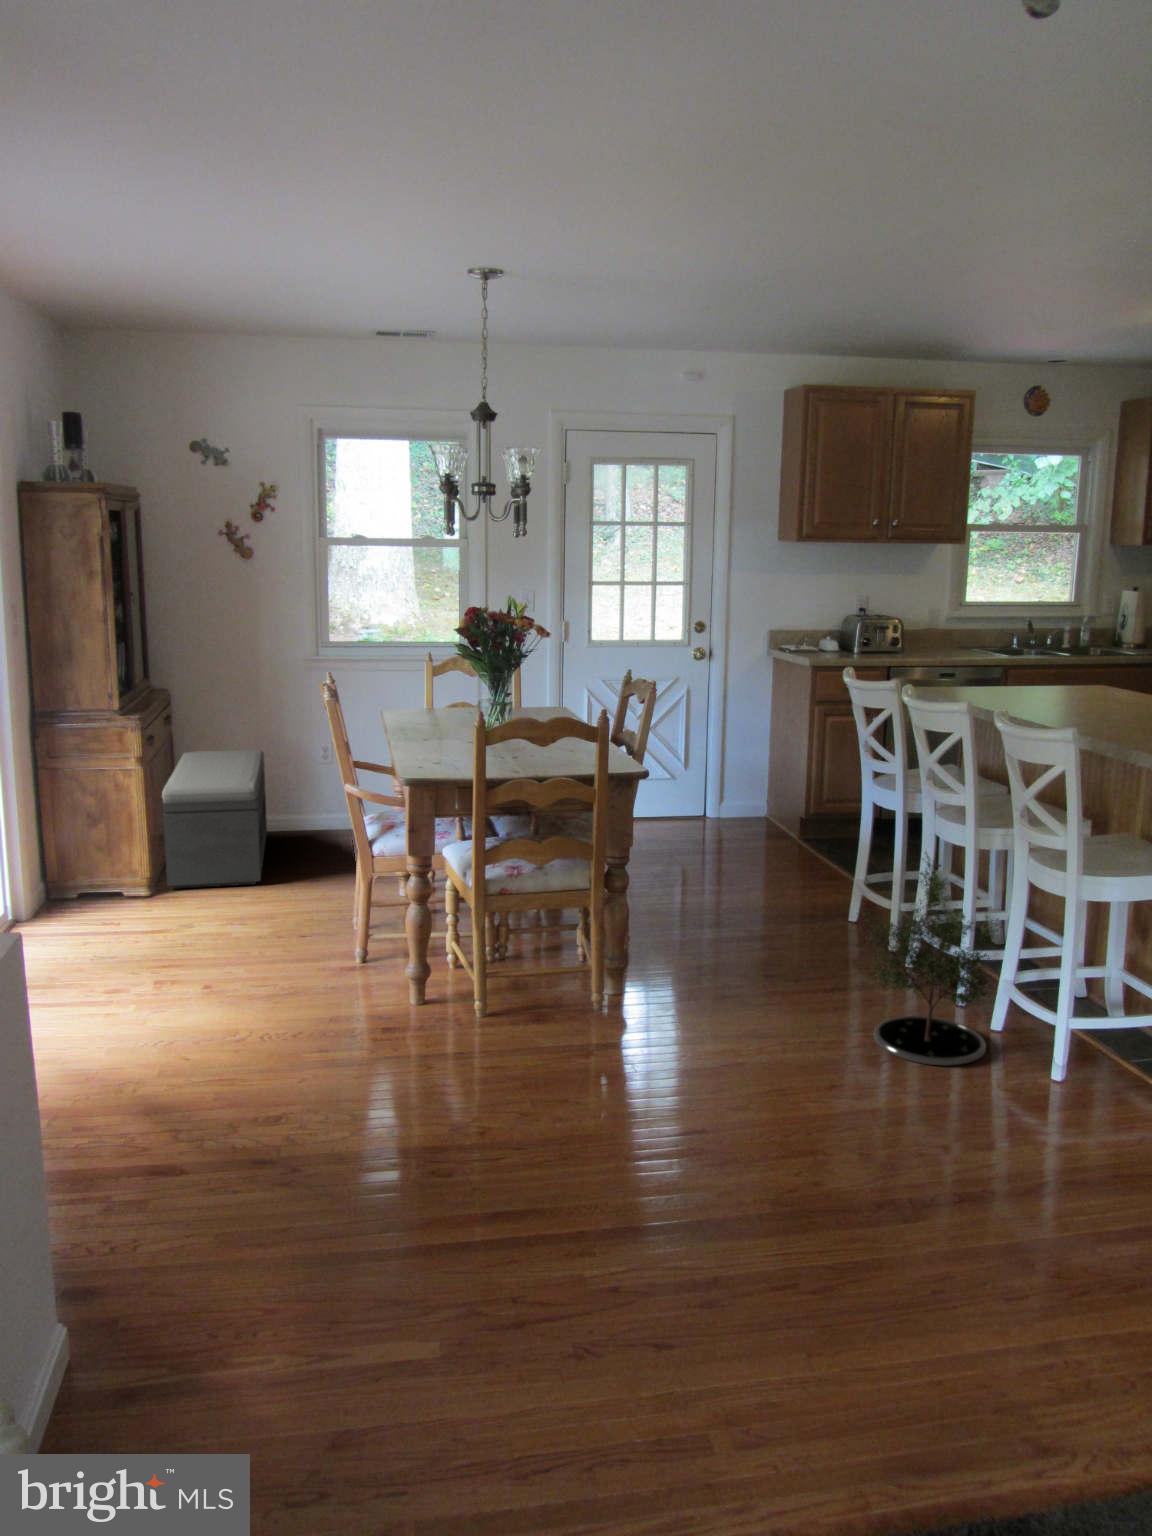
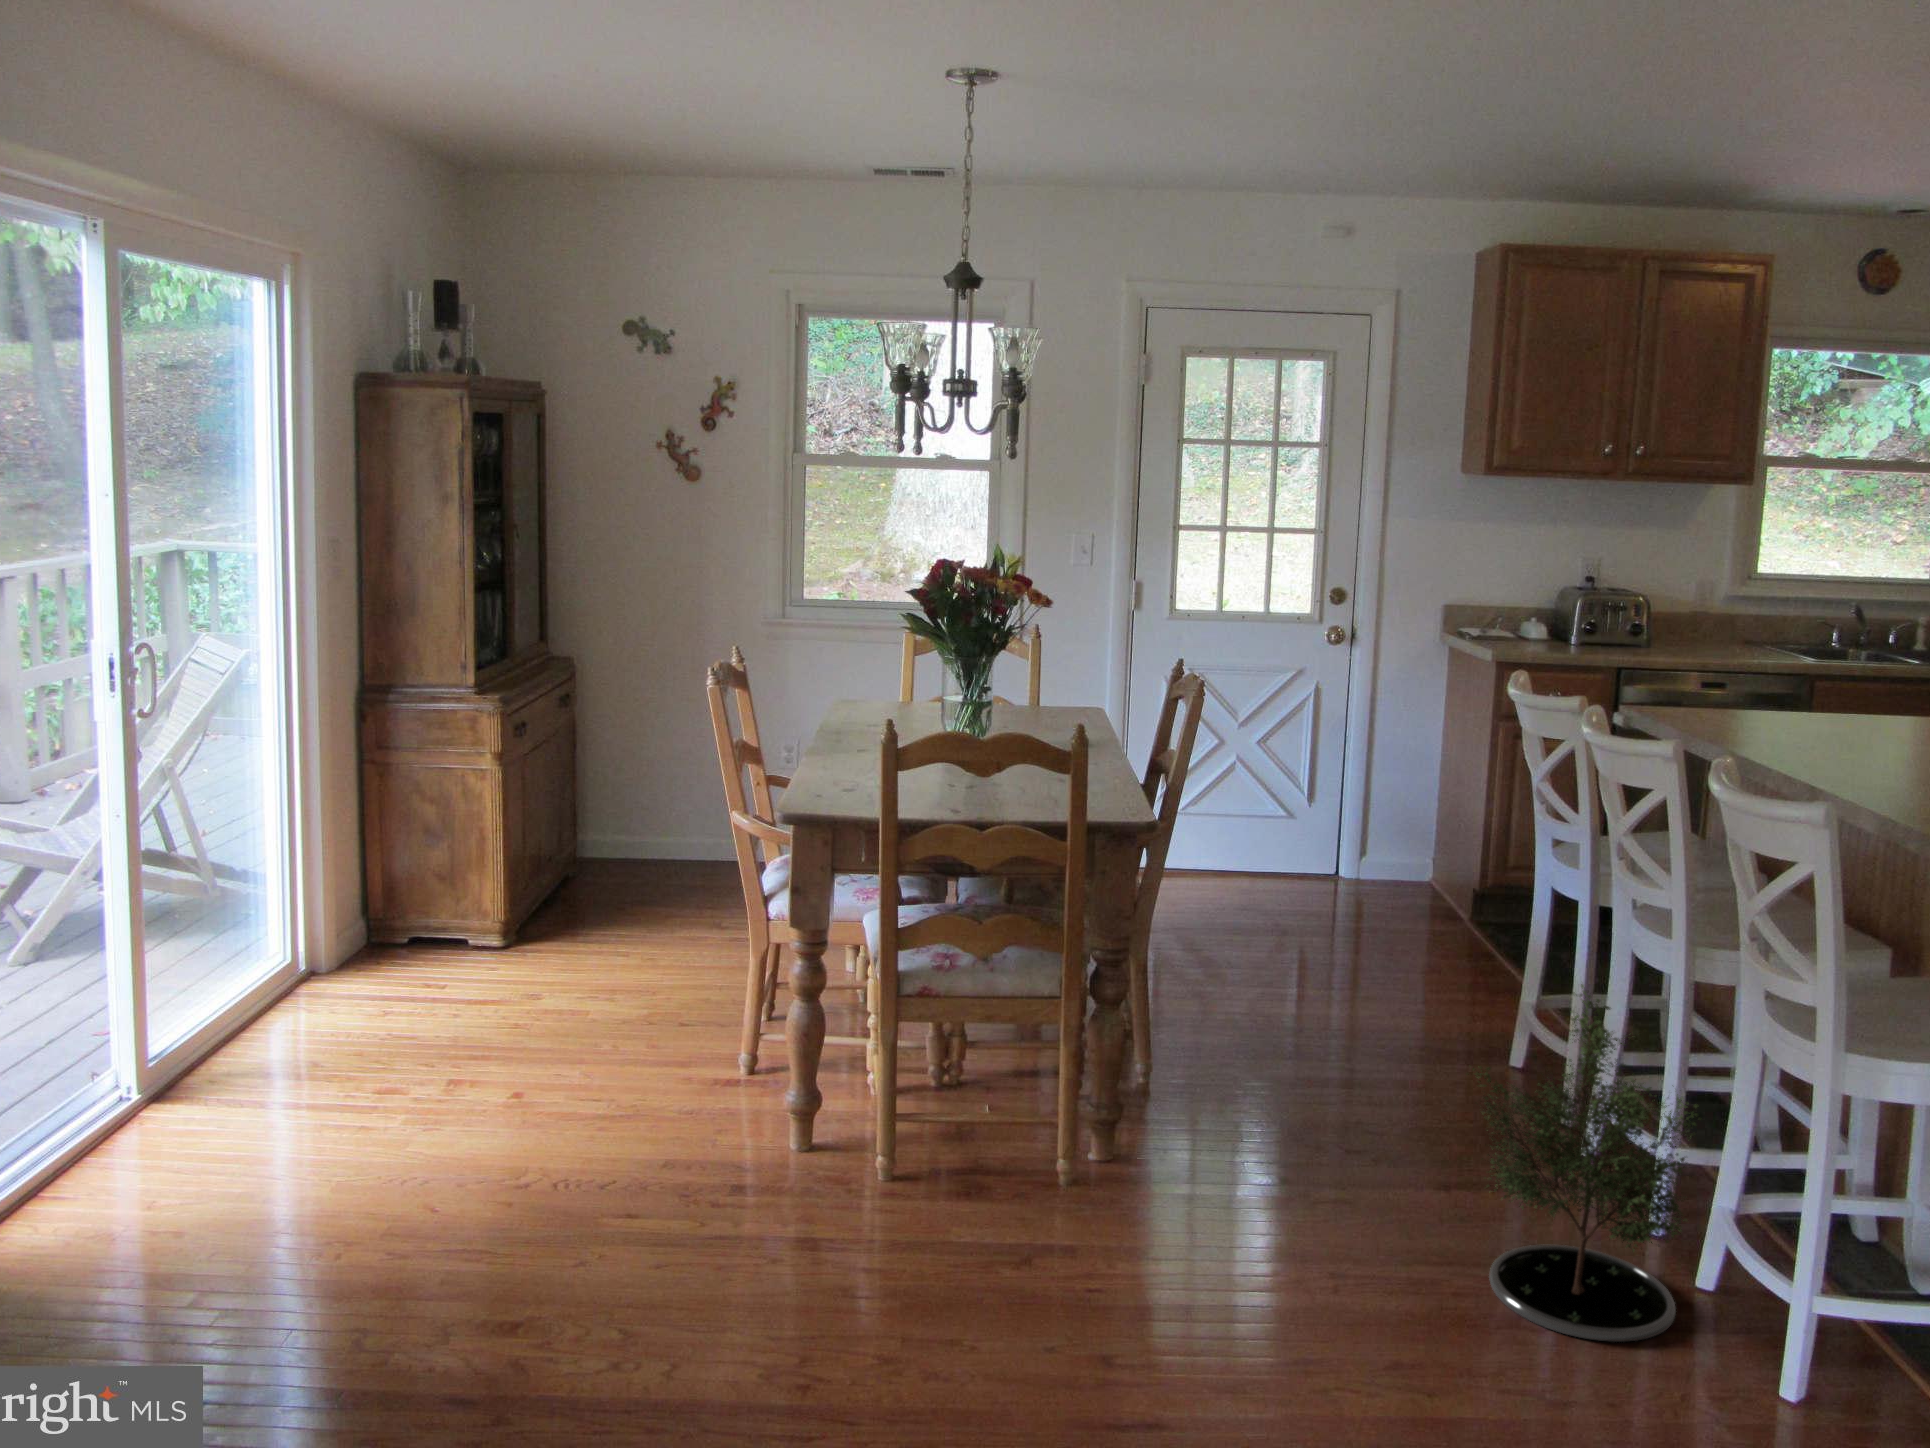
storage bench: present [162,750,267,889] -> none [527,745,696,941]

